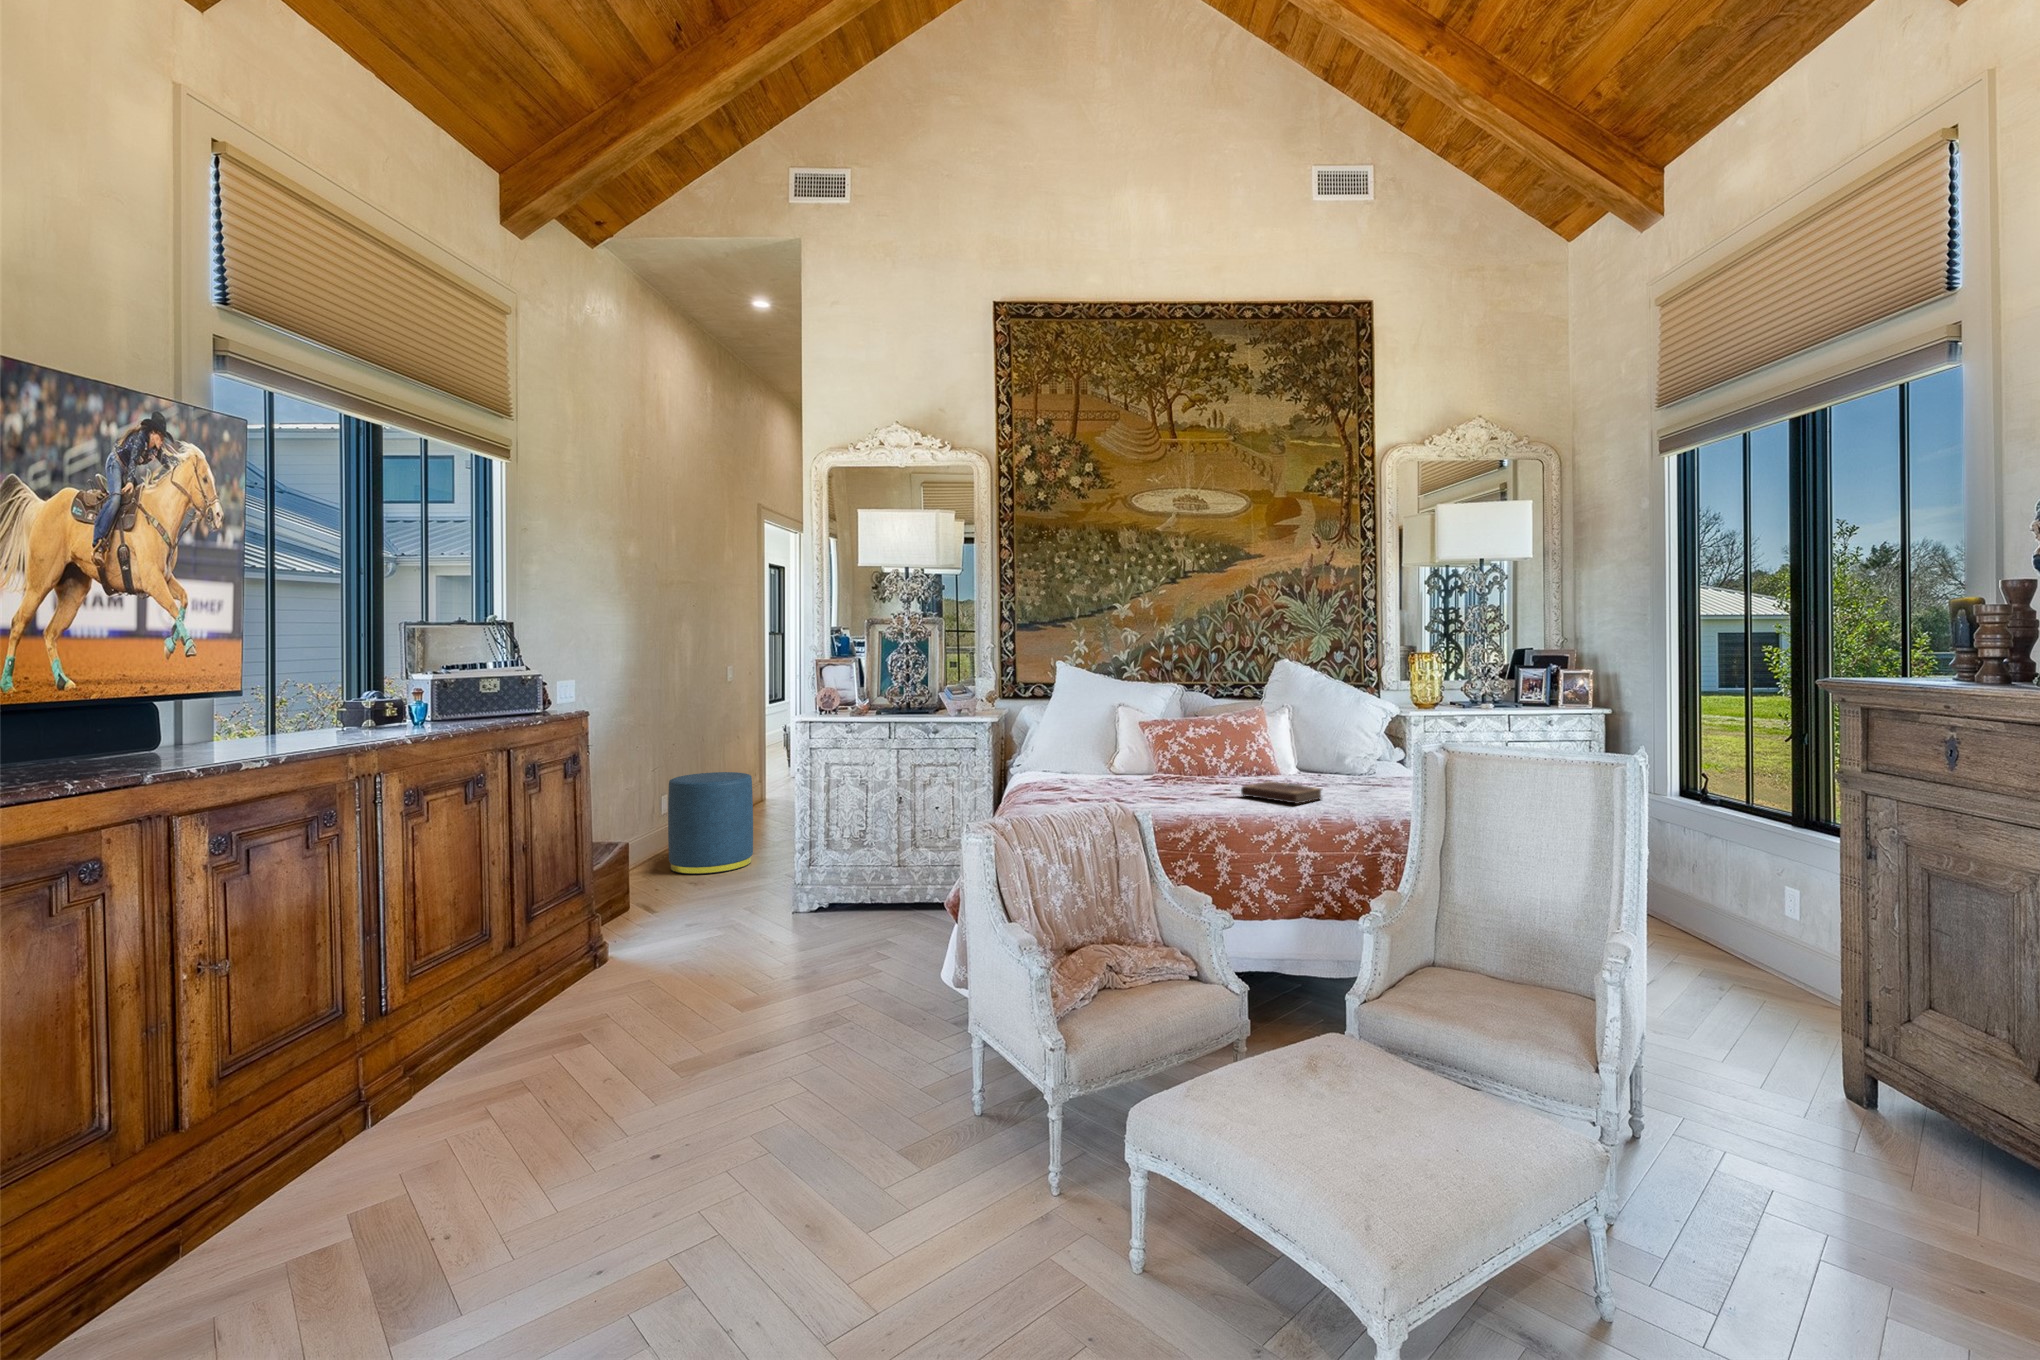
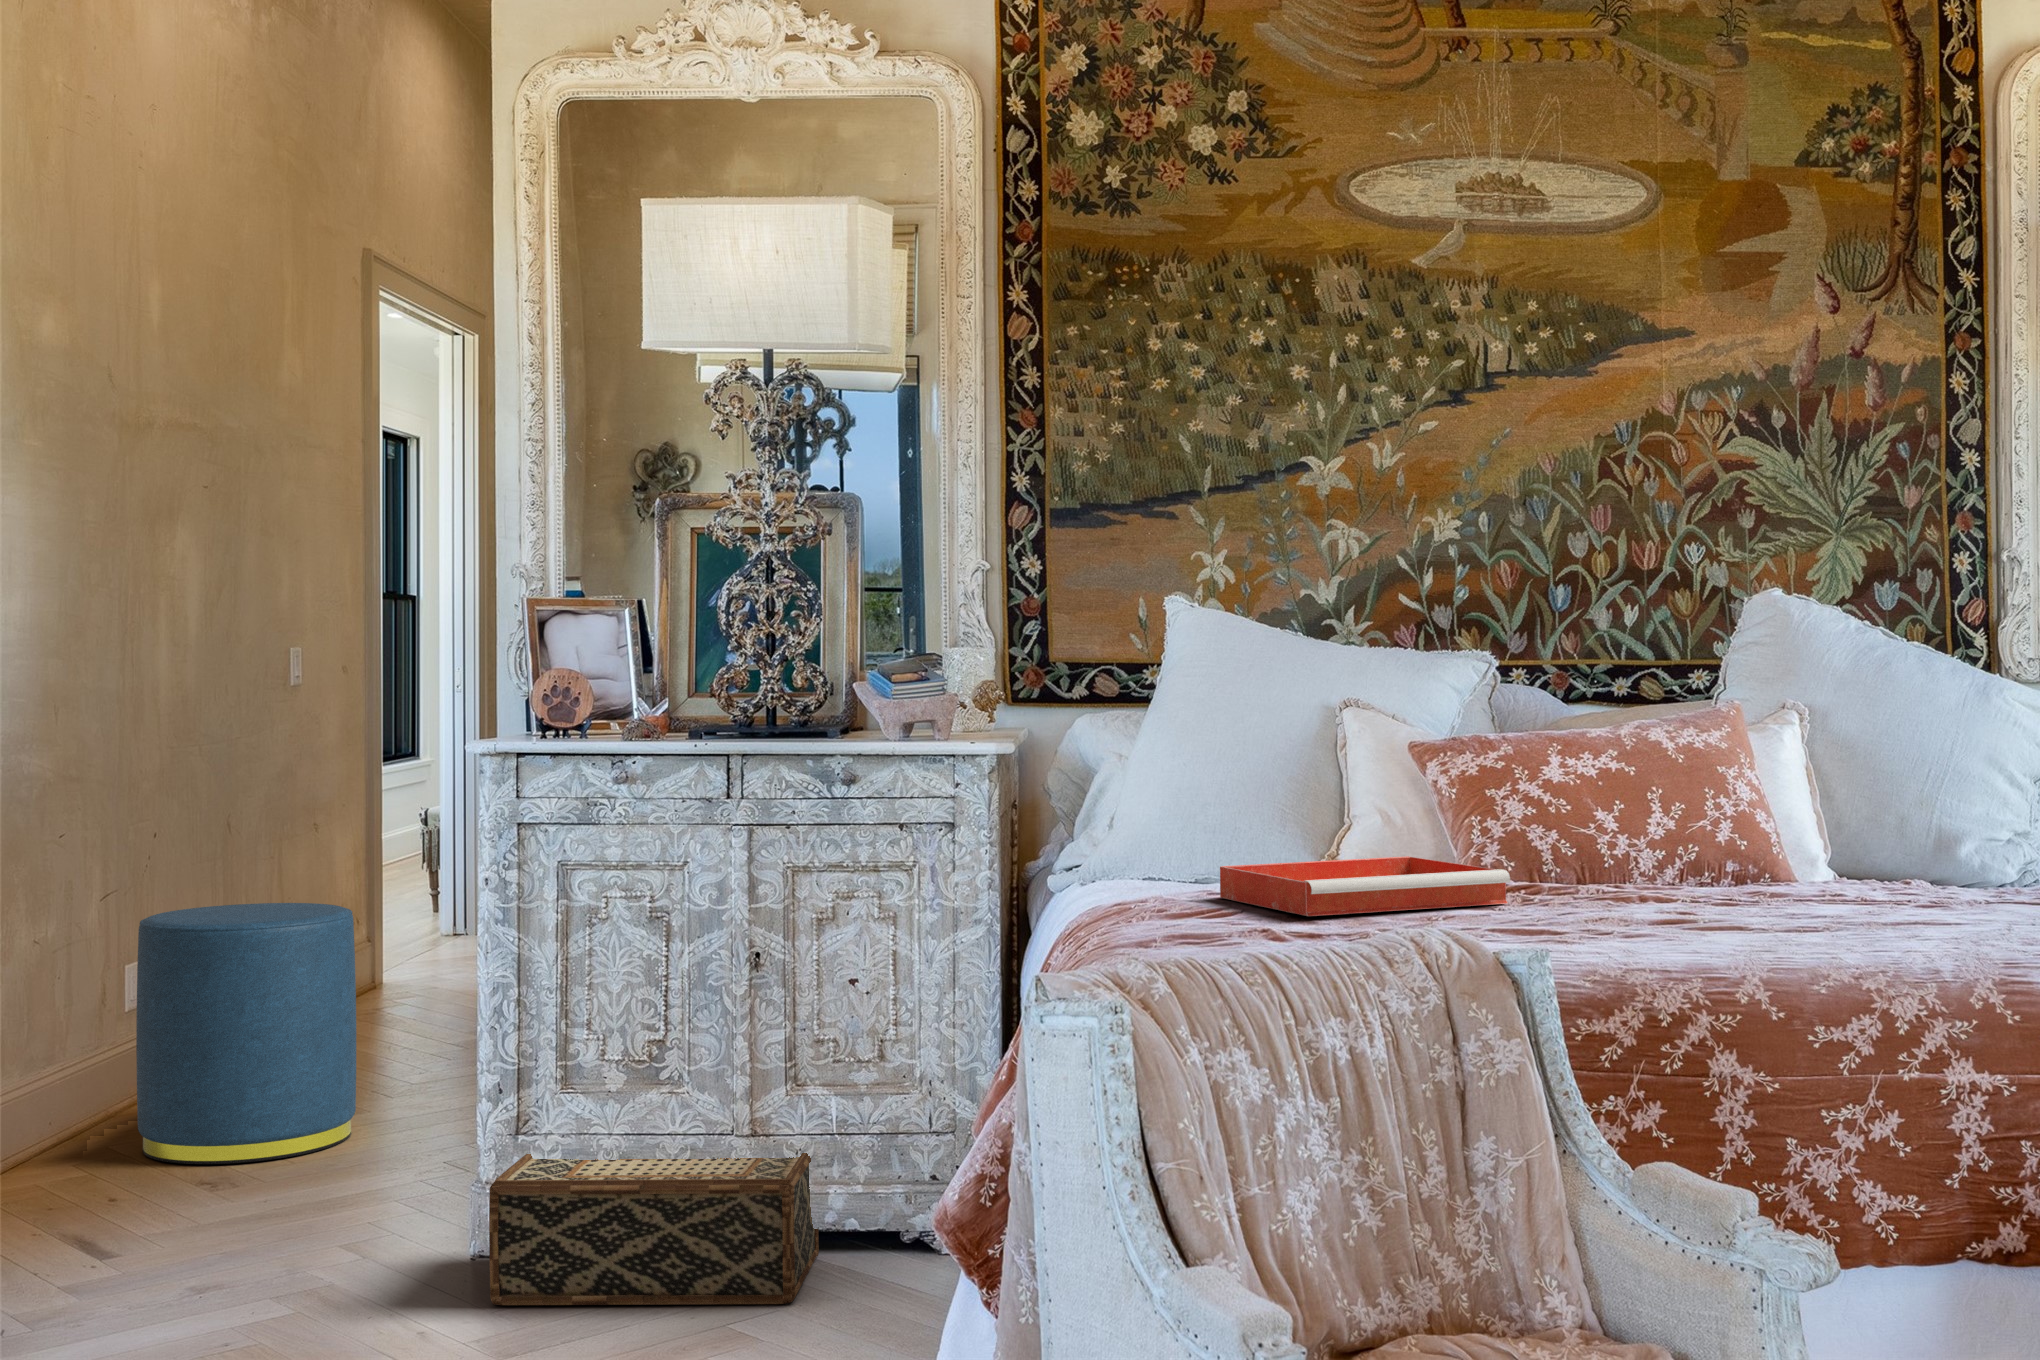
tray: none [1066,764,1169,790] -> present [1220,856,1510,916]
notebook: present [1241,781,1322,804] -> none [1734,890,1972,943]
woven basket: none [799,869,924,930] -> present [489,1153,819,1305]

